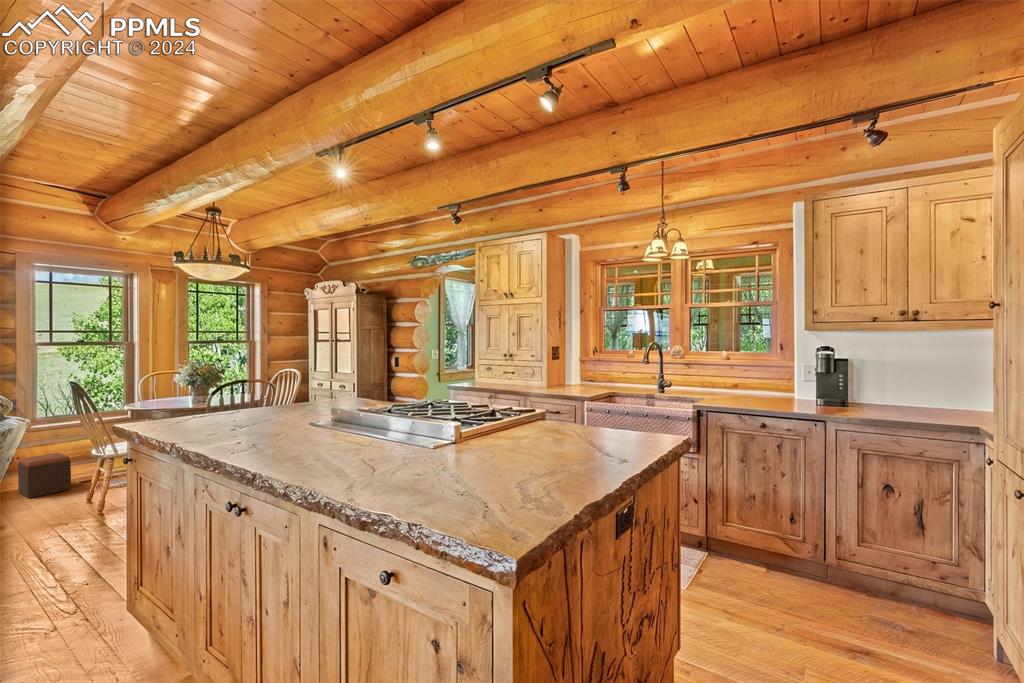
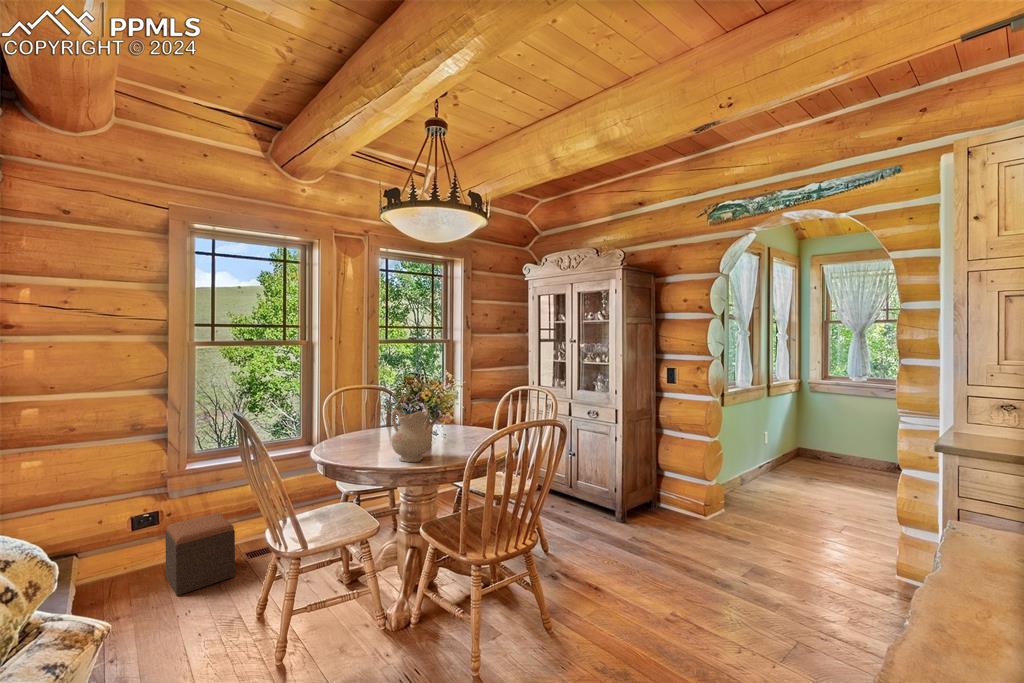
ceramic pitcher: none [173,378,200,408] -> present [391,407,432,462]

